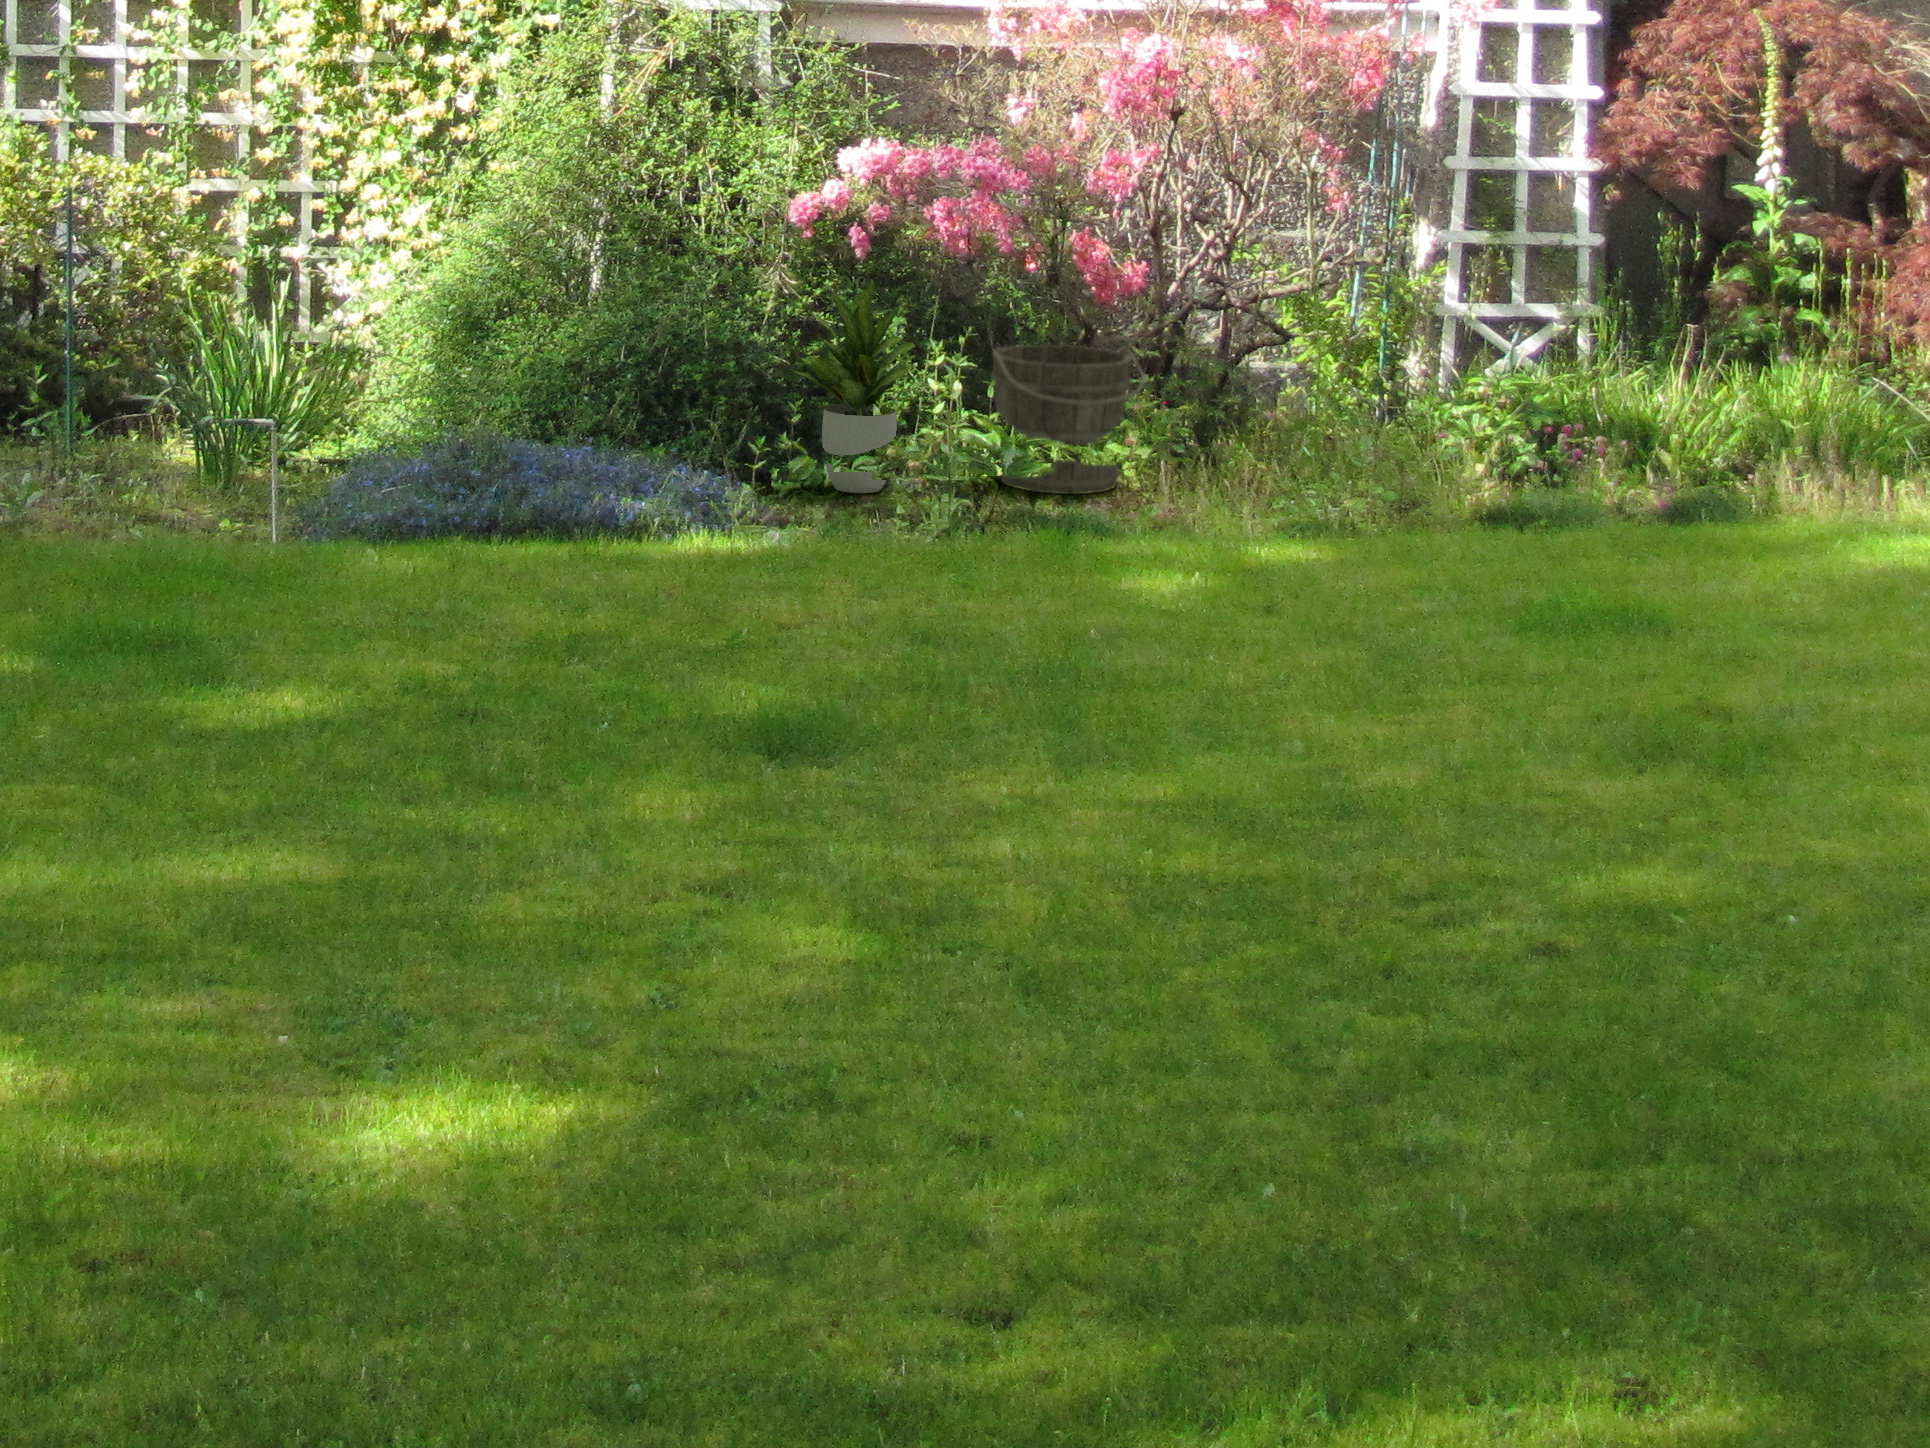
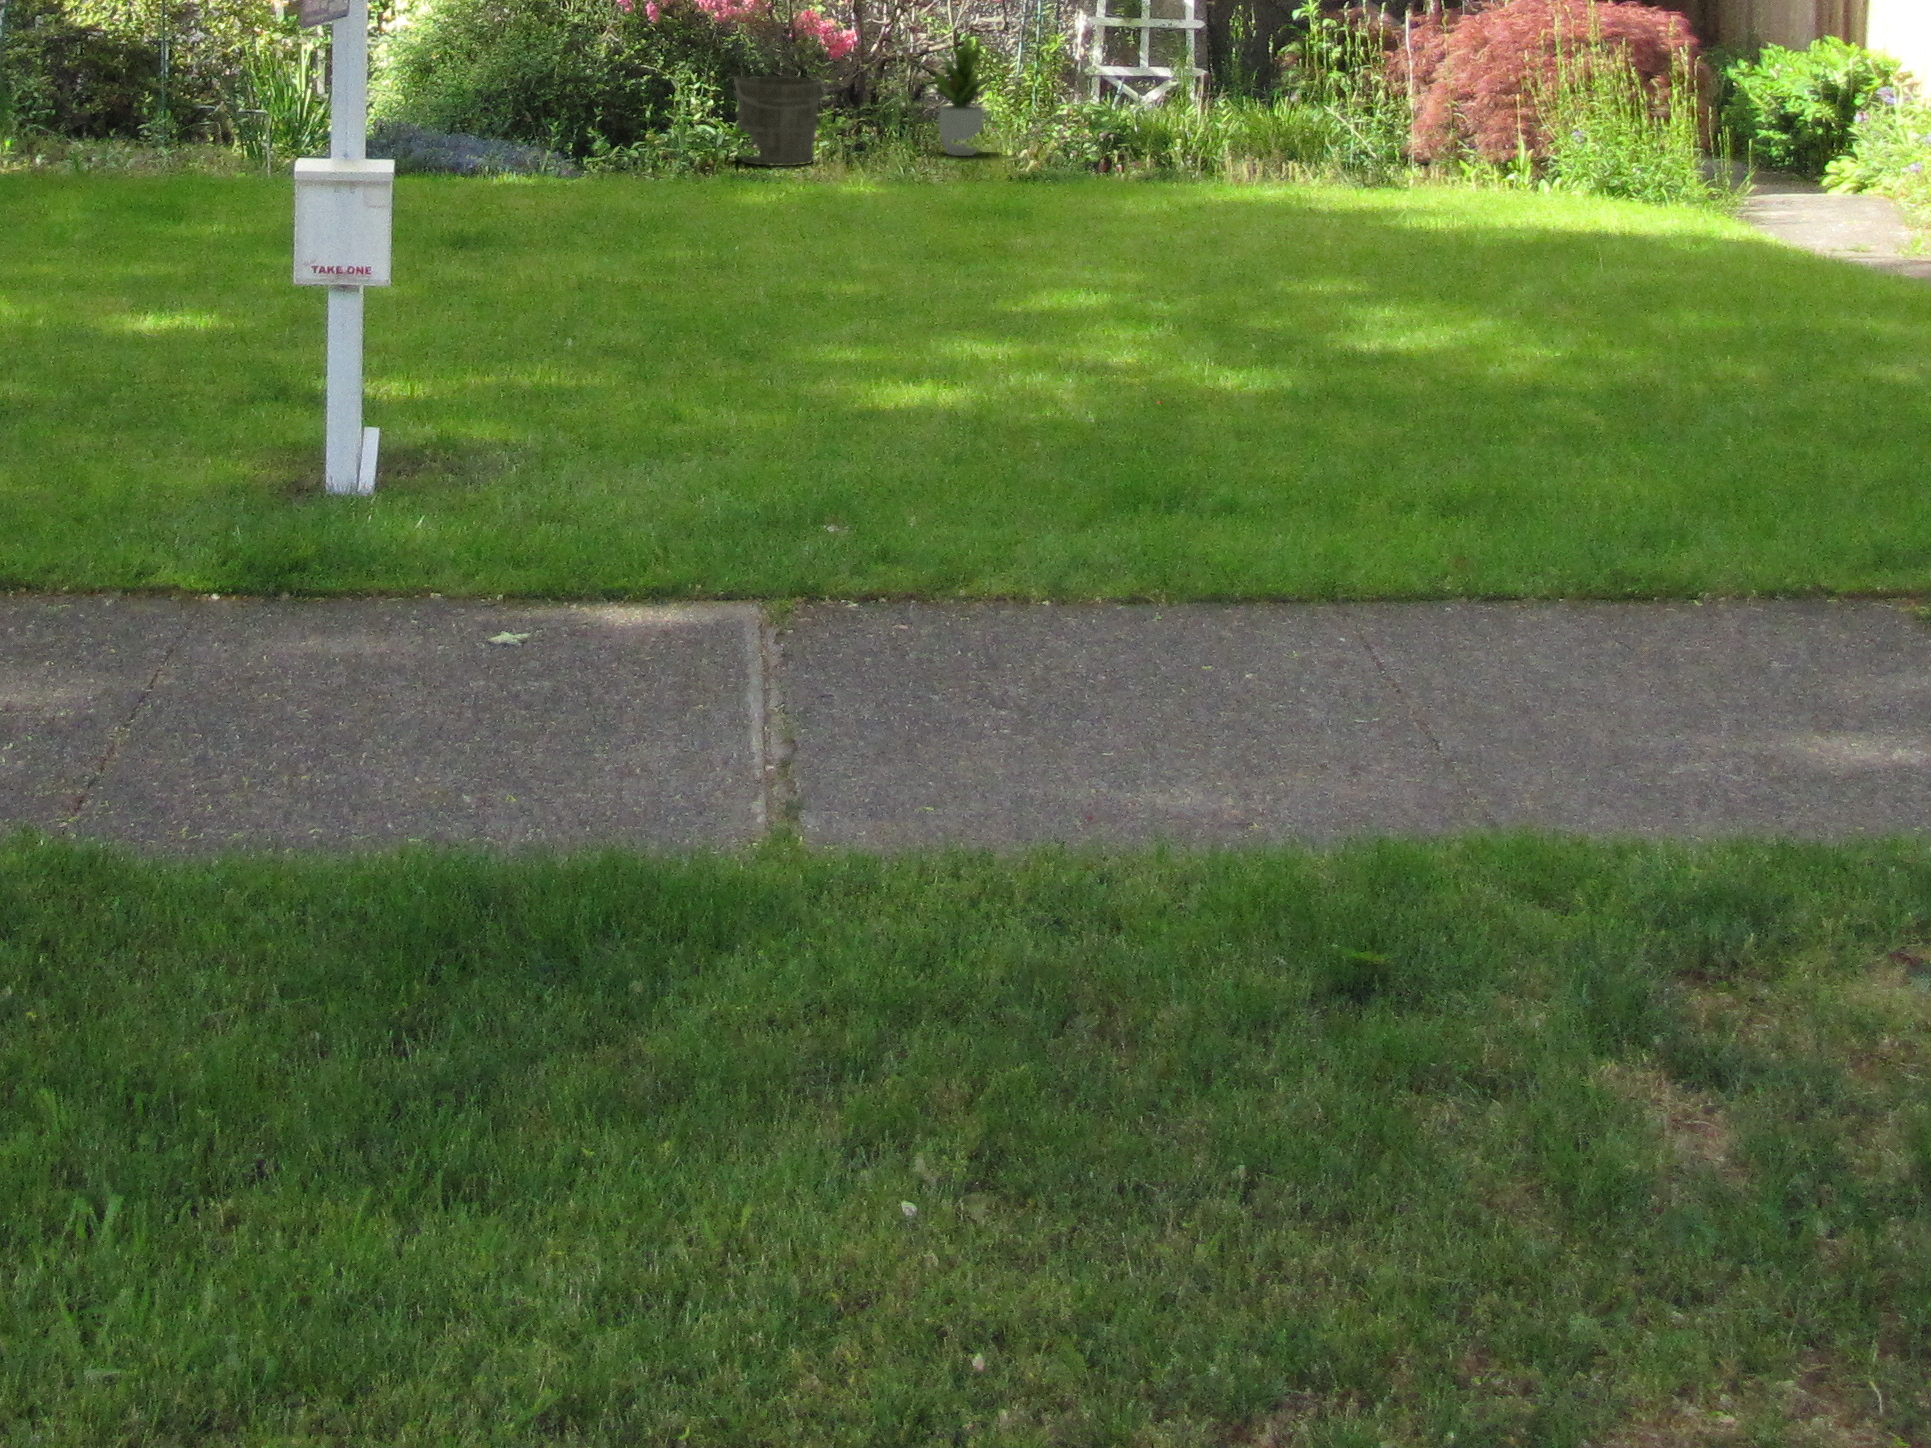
potted plant: present [794,279,915,493] -> present [923,35,994,156]

